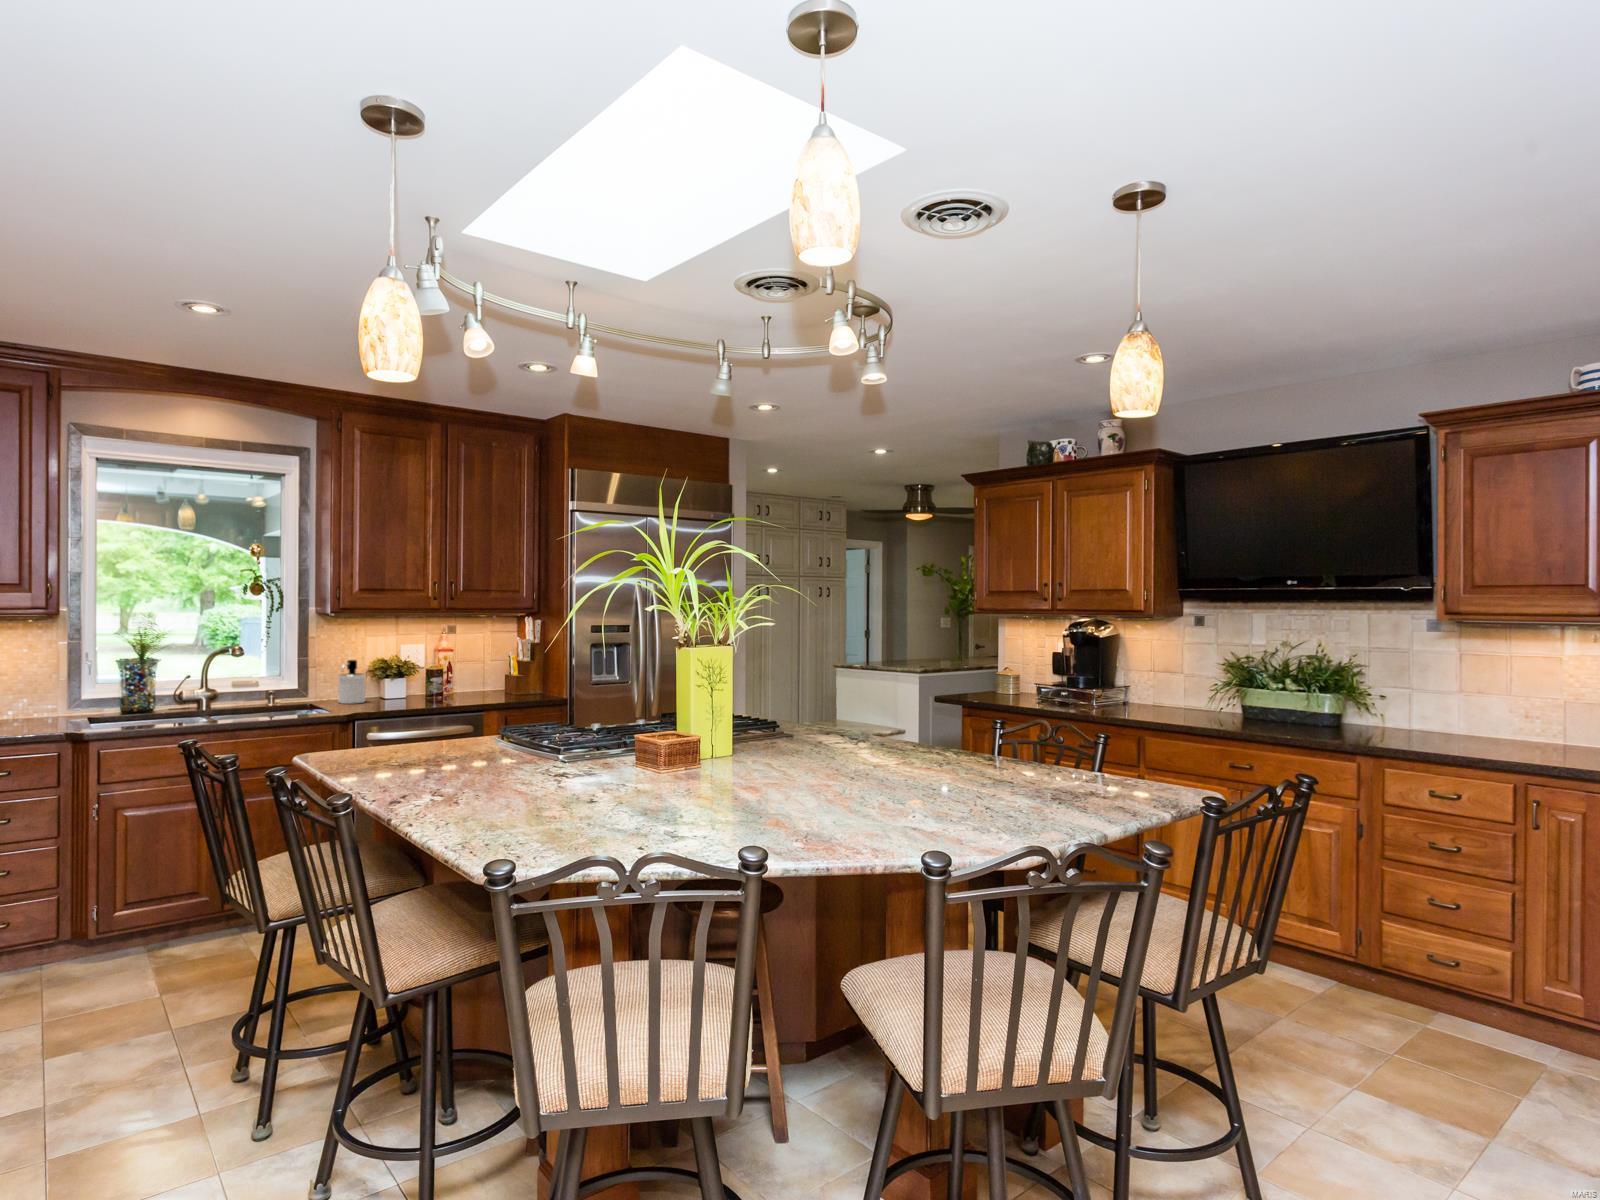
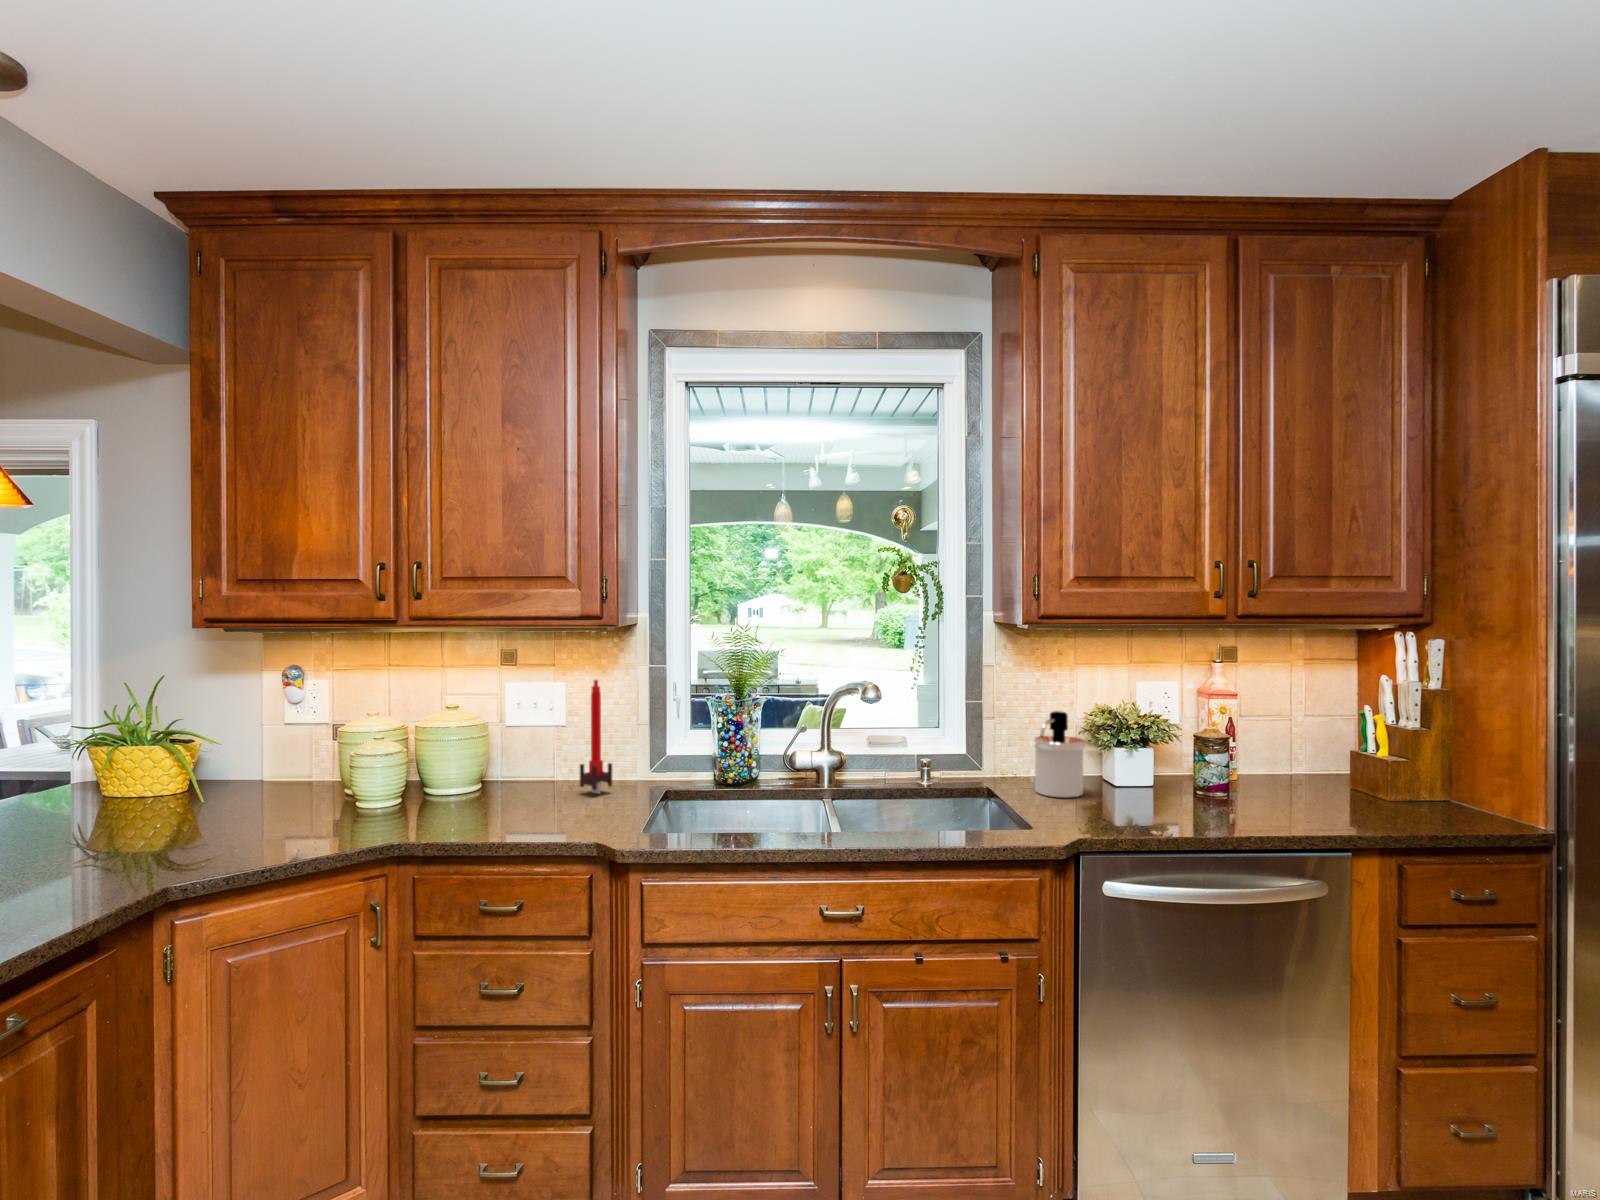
candle: none [27,649,53,721] -> present [580,680,612,794]

